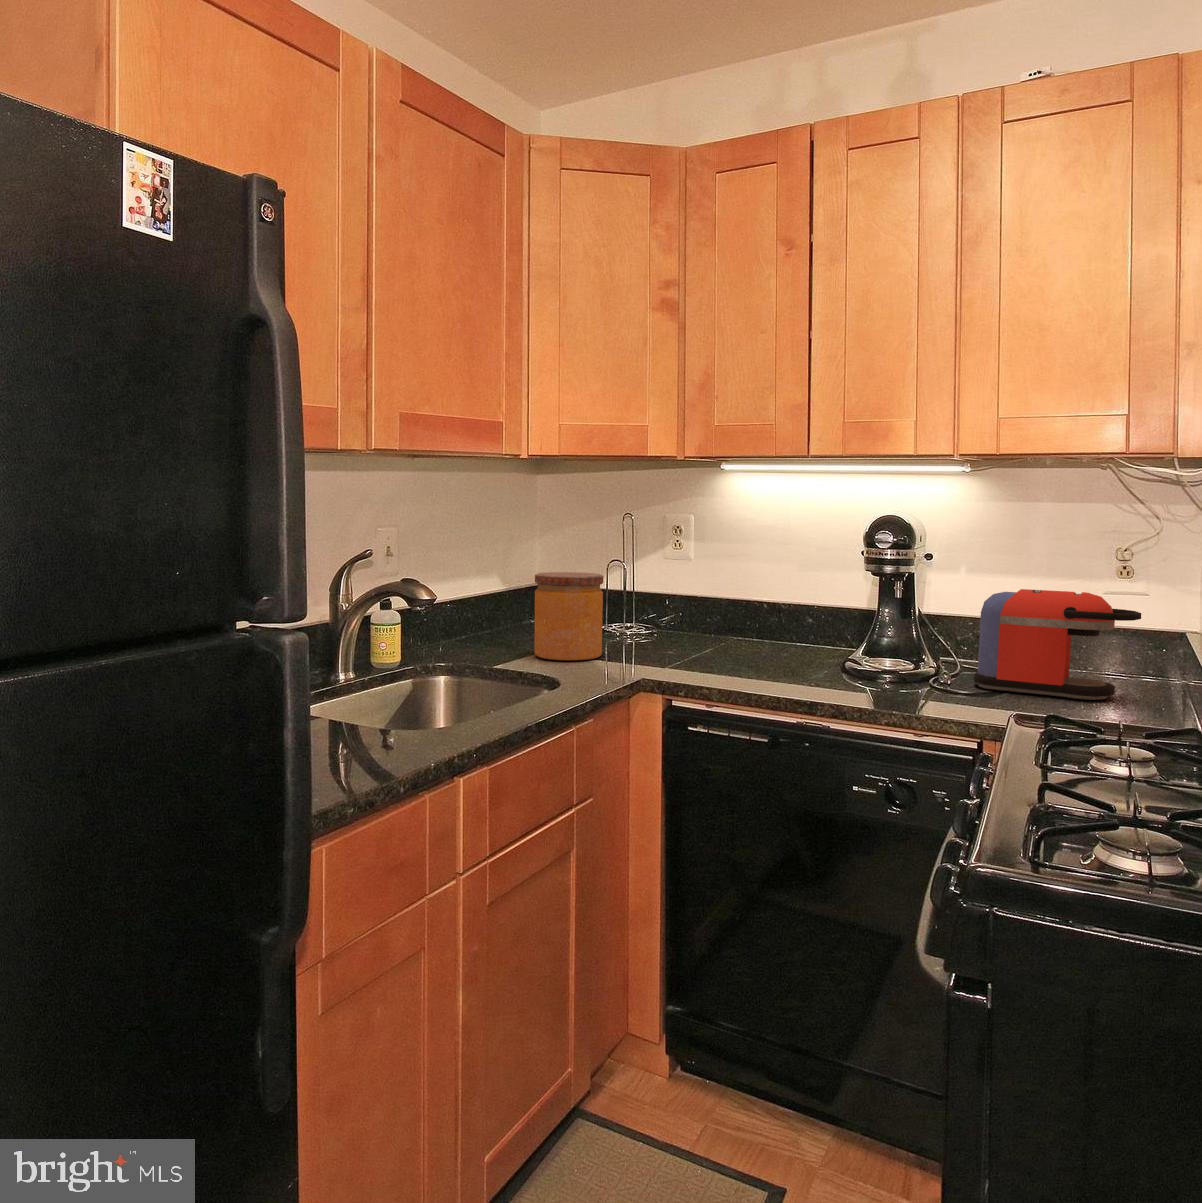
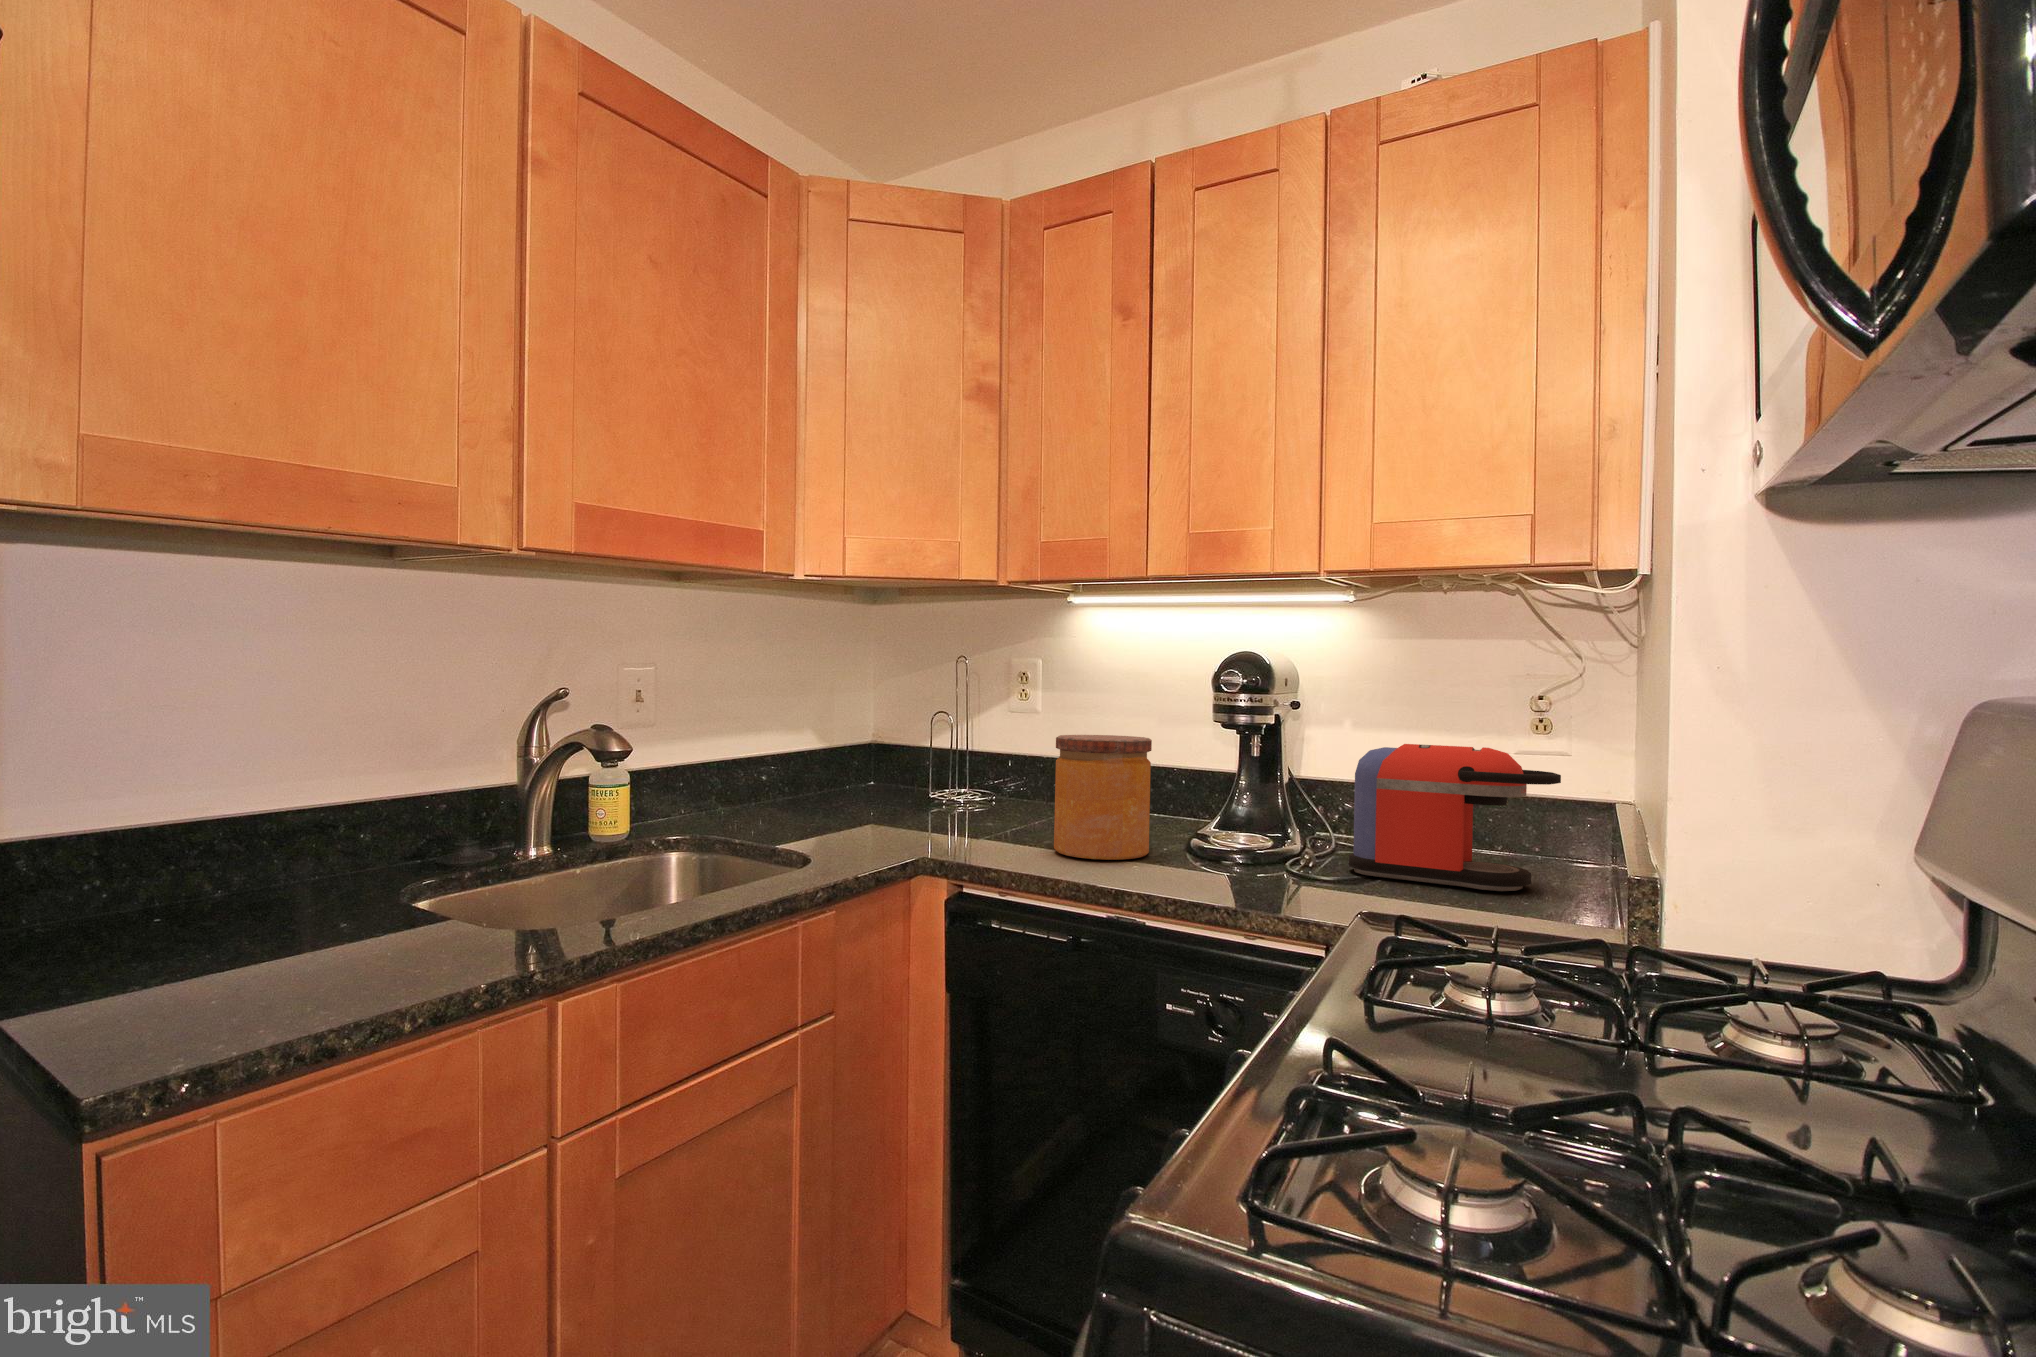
jar: present [534,572,603,660] -> present [1054,735,1152,860]

